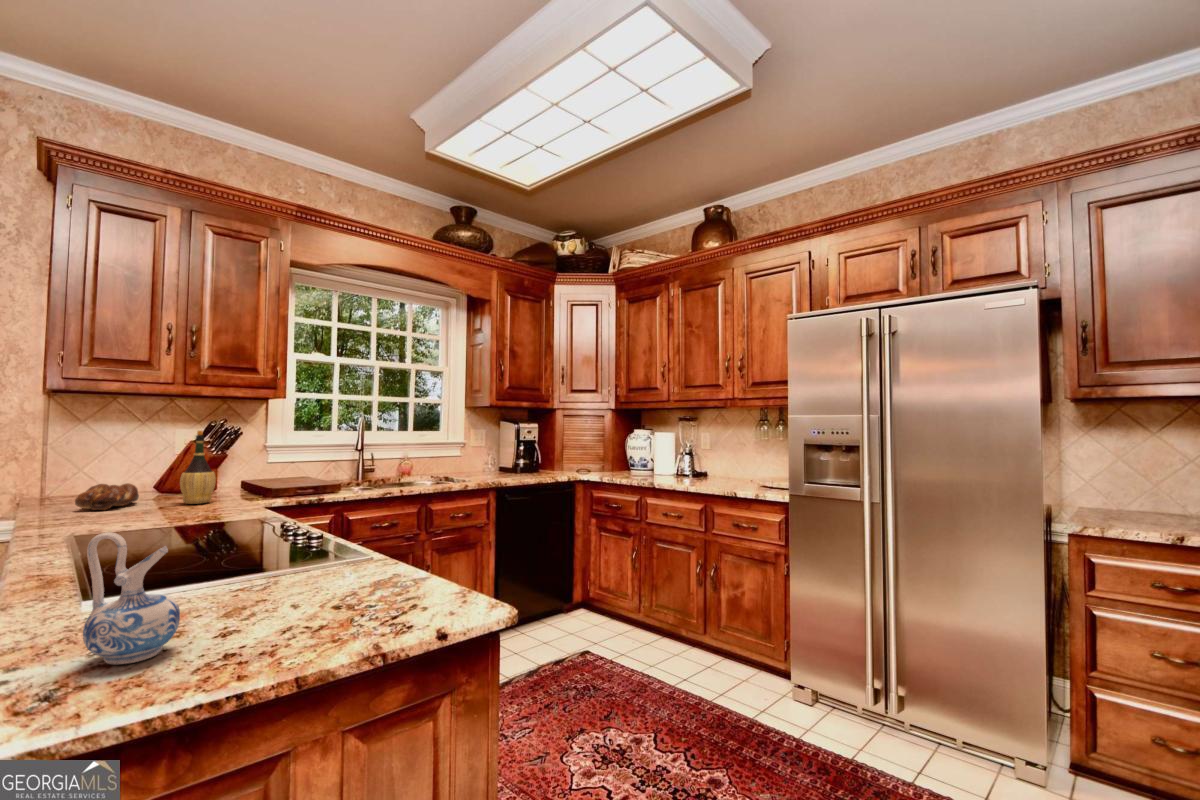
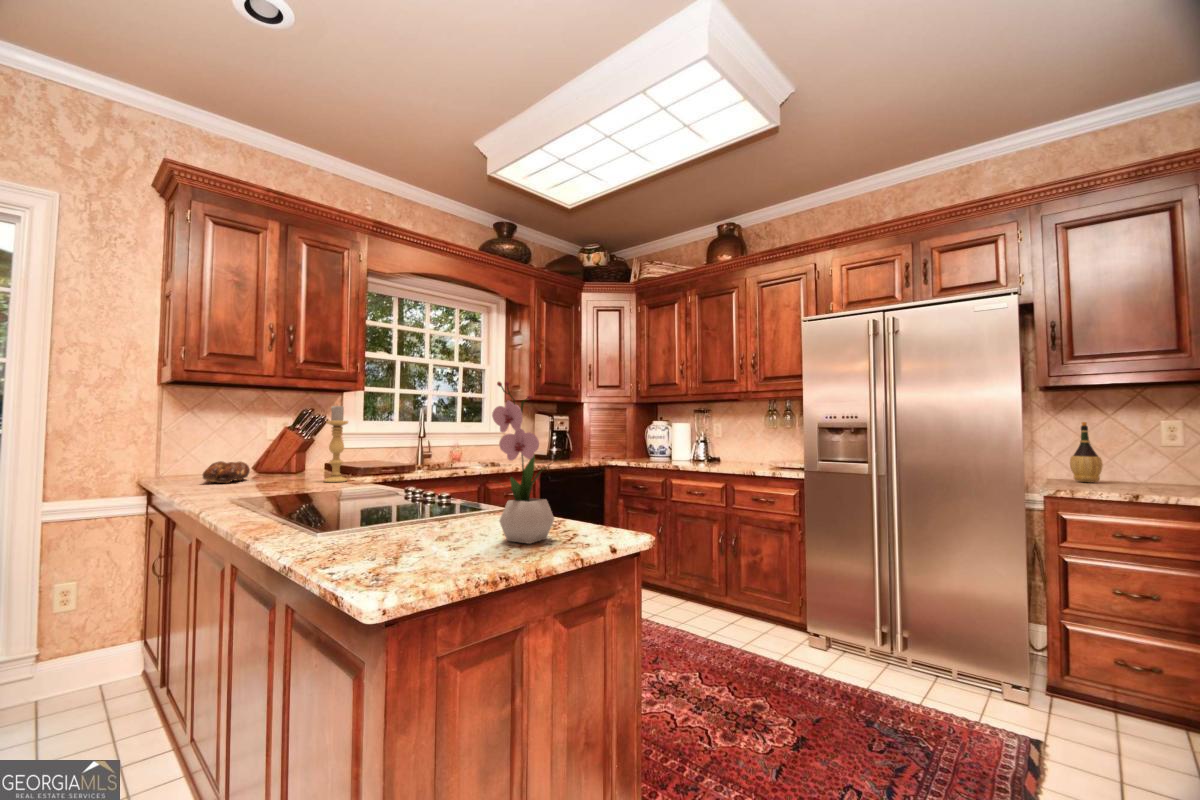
flower arrangement: none [280,416,387,637] -> present [492,381,558,544]
candle holder: none [218,418,249,509] -> present [324,406,348,482]
wine bottle: present [180,431,216,504] -> present [1070,422,1103,482]
ceramic pitcher: present [83,532,180,664] -> none [371,462,430,556]

